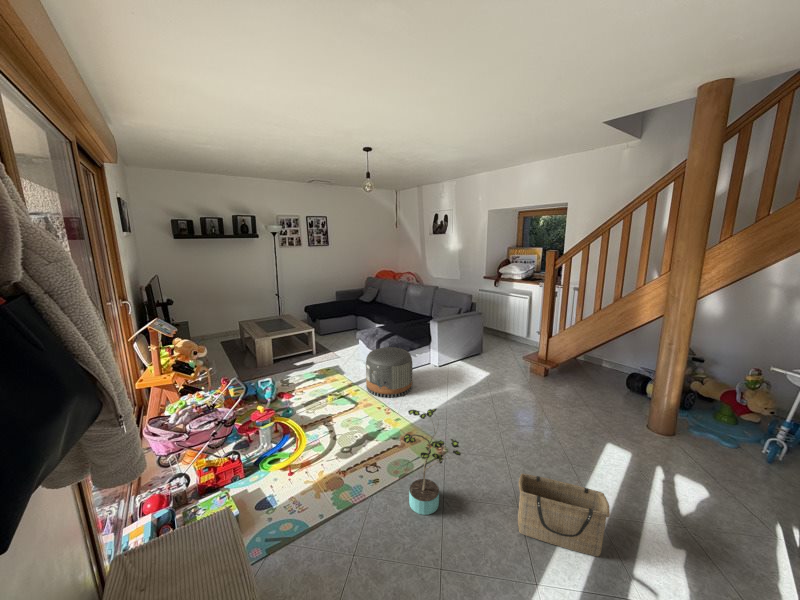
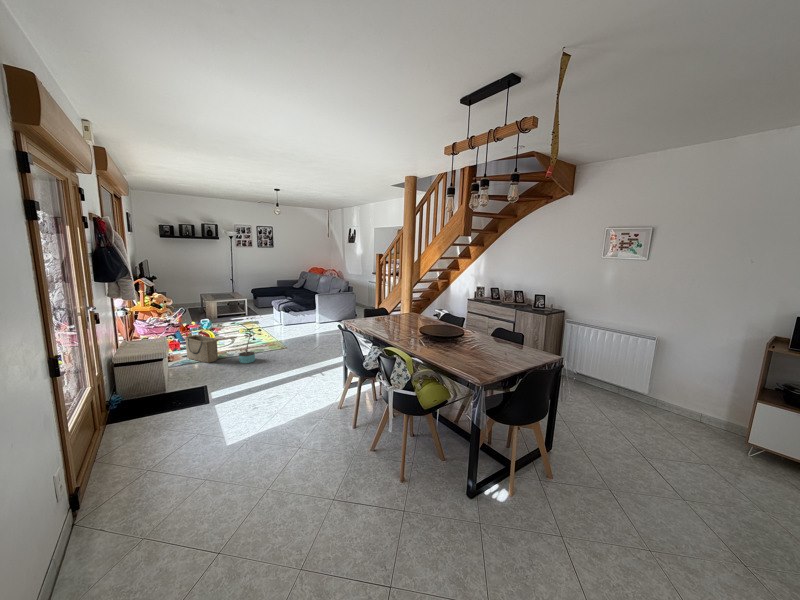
pouf: present [366,347,412,398] -> none [261,306,291,333]
basket: present [518,474,610,557] -> present [185,335,218,363]

